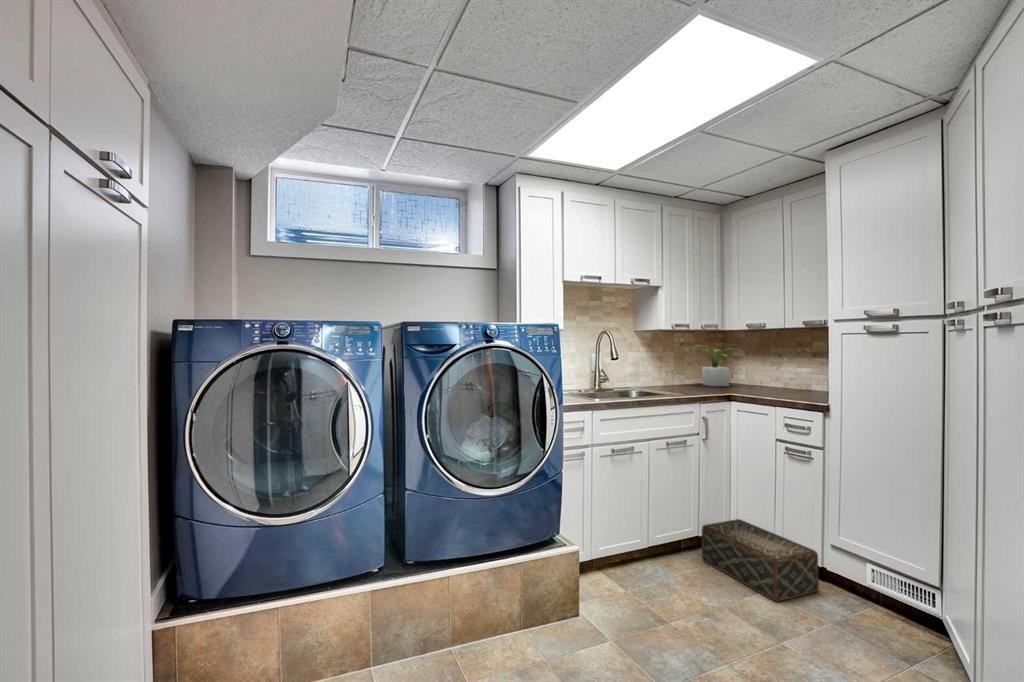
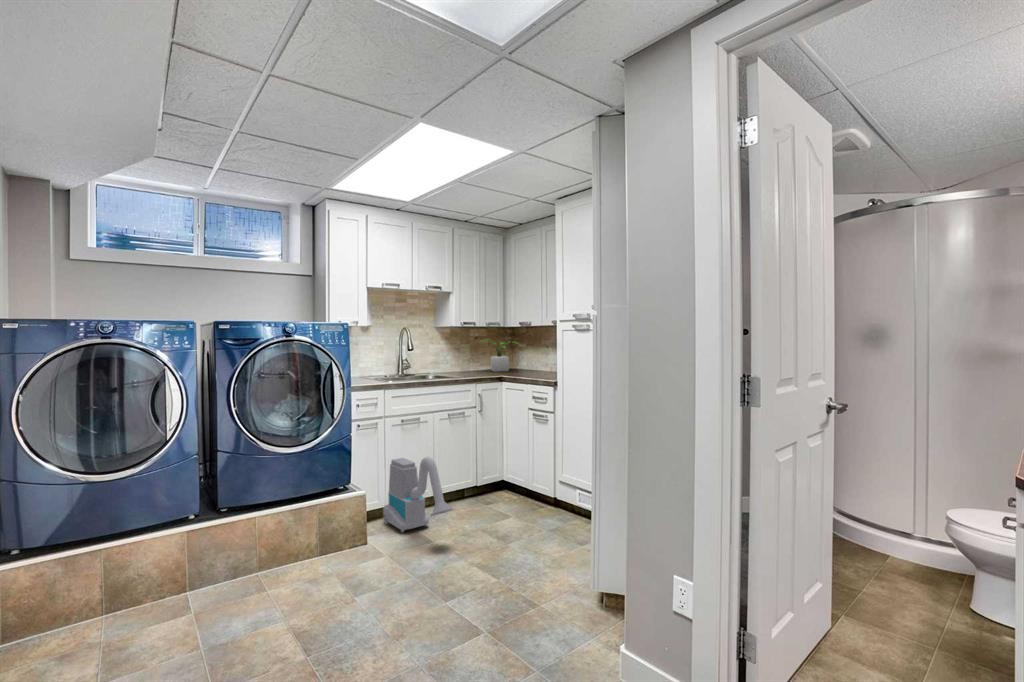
vacuum cleaner: none [591,499,706,604] -> present [383,457,453,532]
woven basket: present [702,519,819,602] -> none [475,470,546,520]

